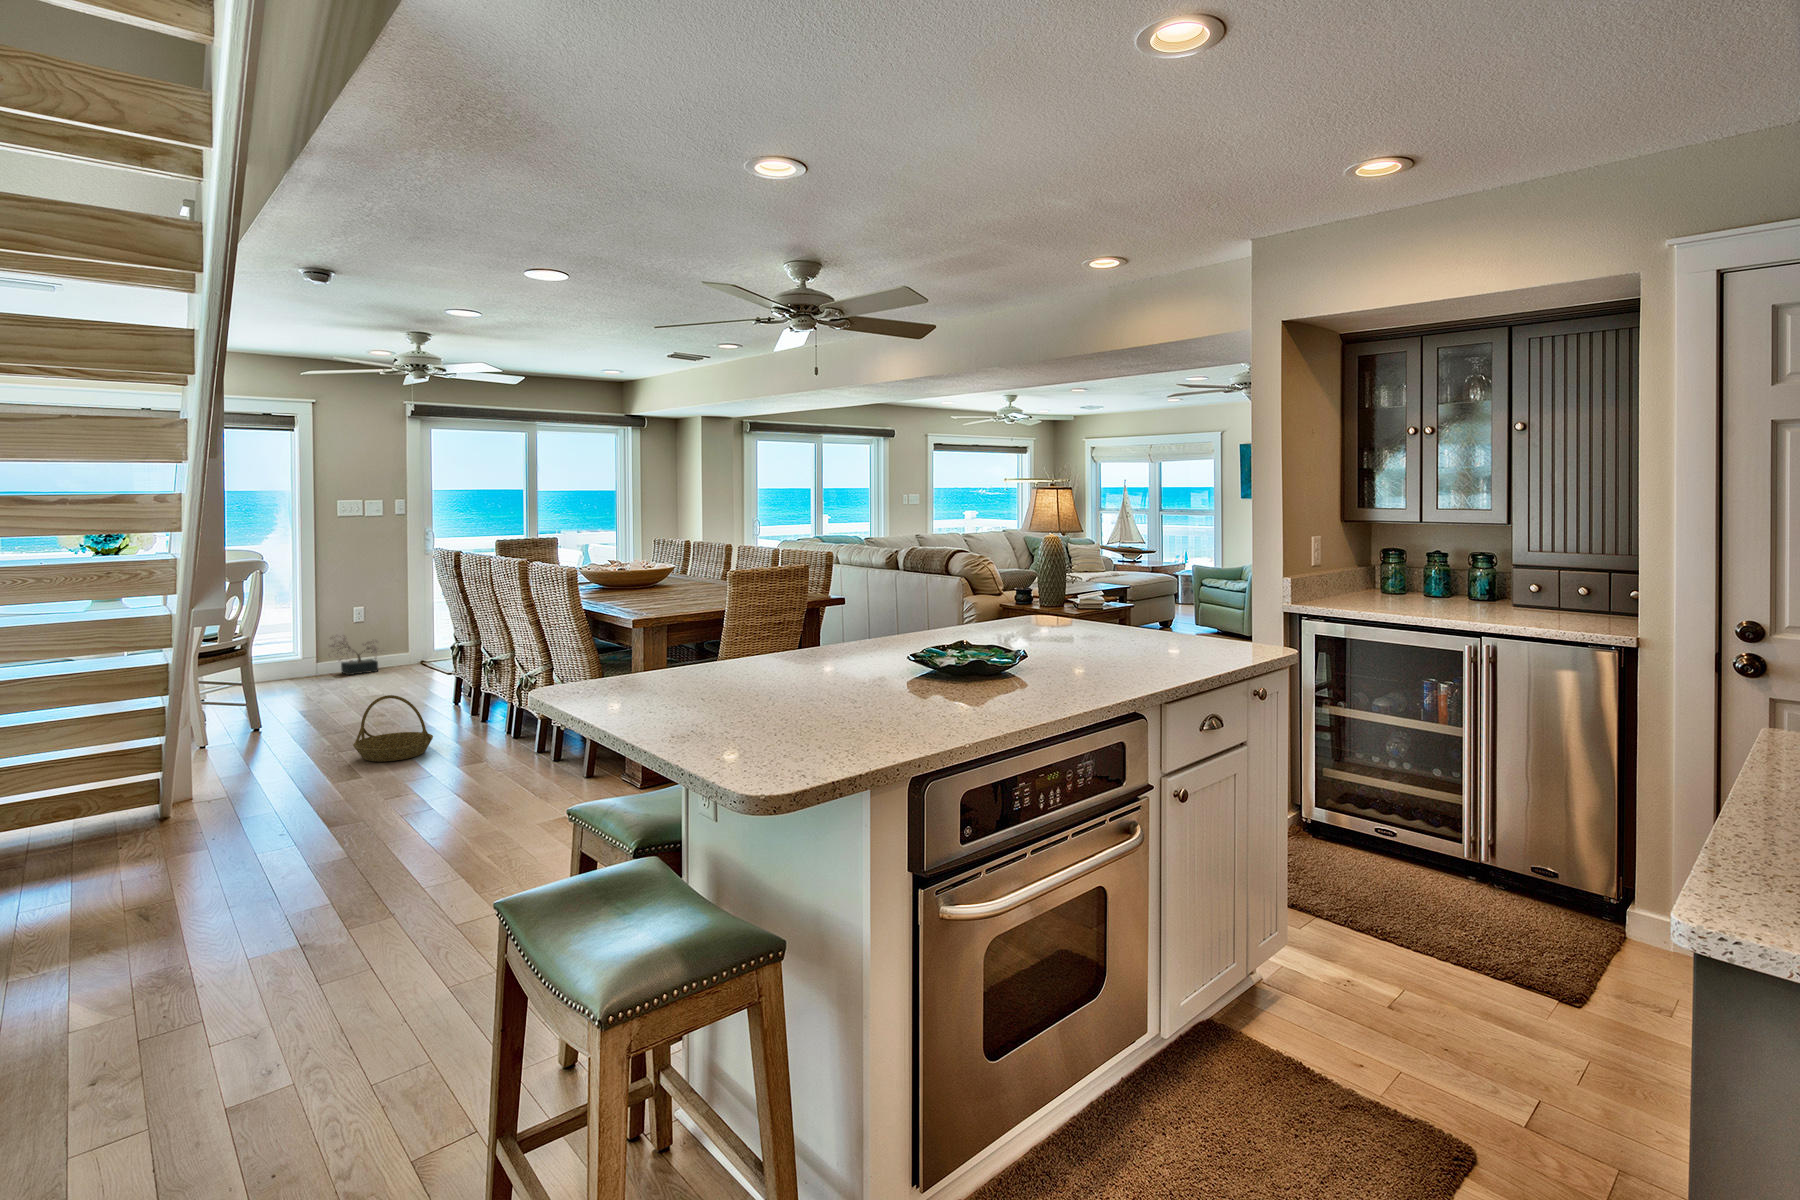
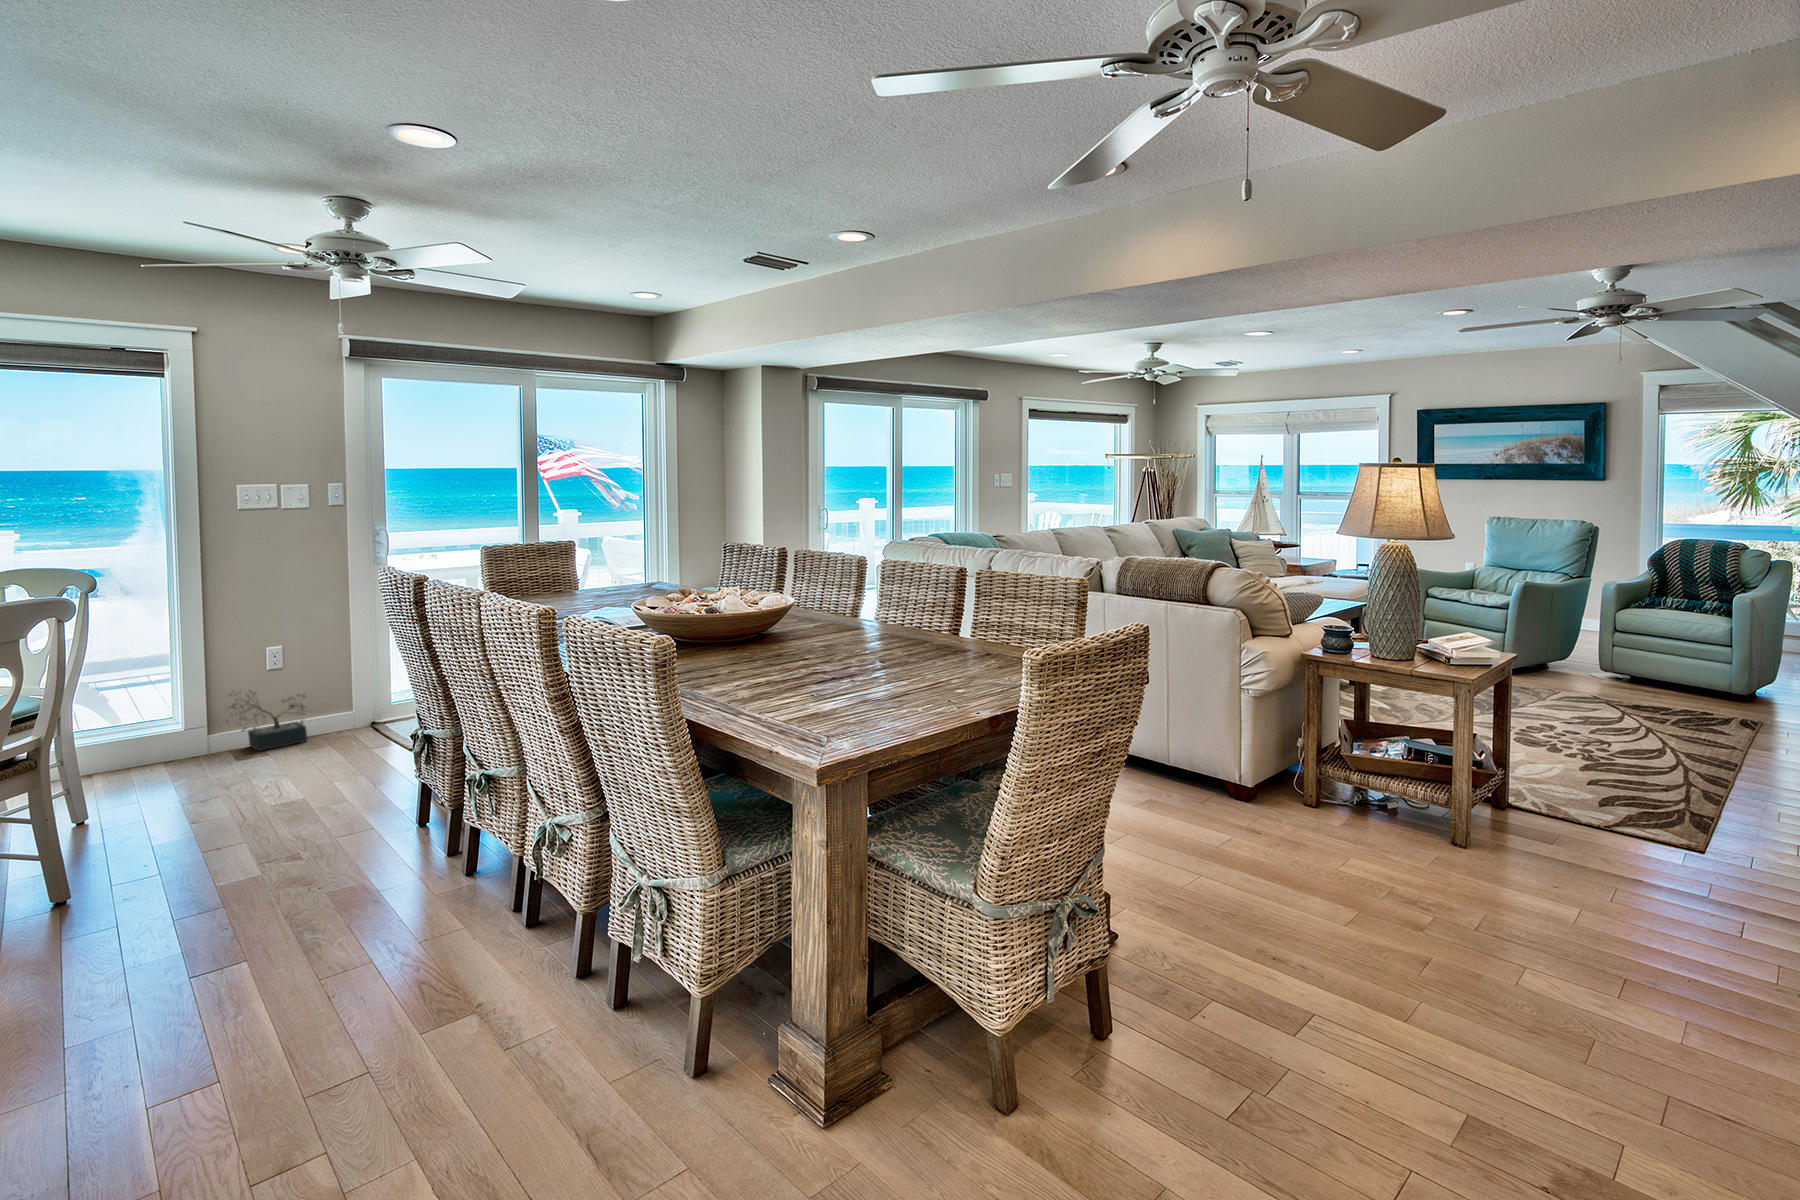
basket: present [353,695,433,761] -> none [190,891,367,1042]

